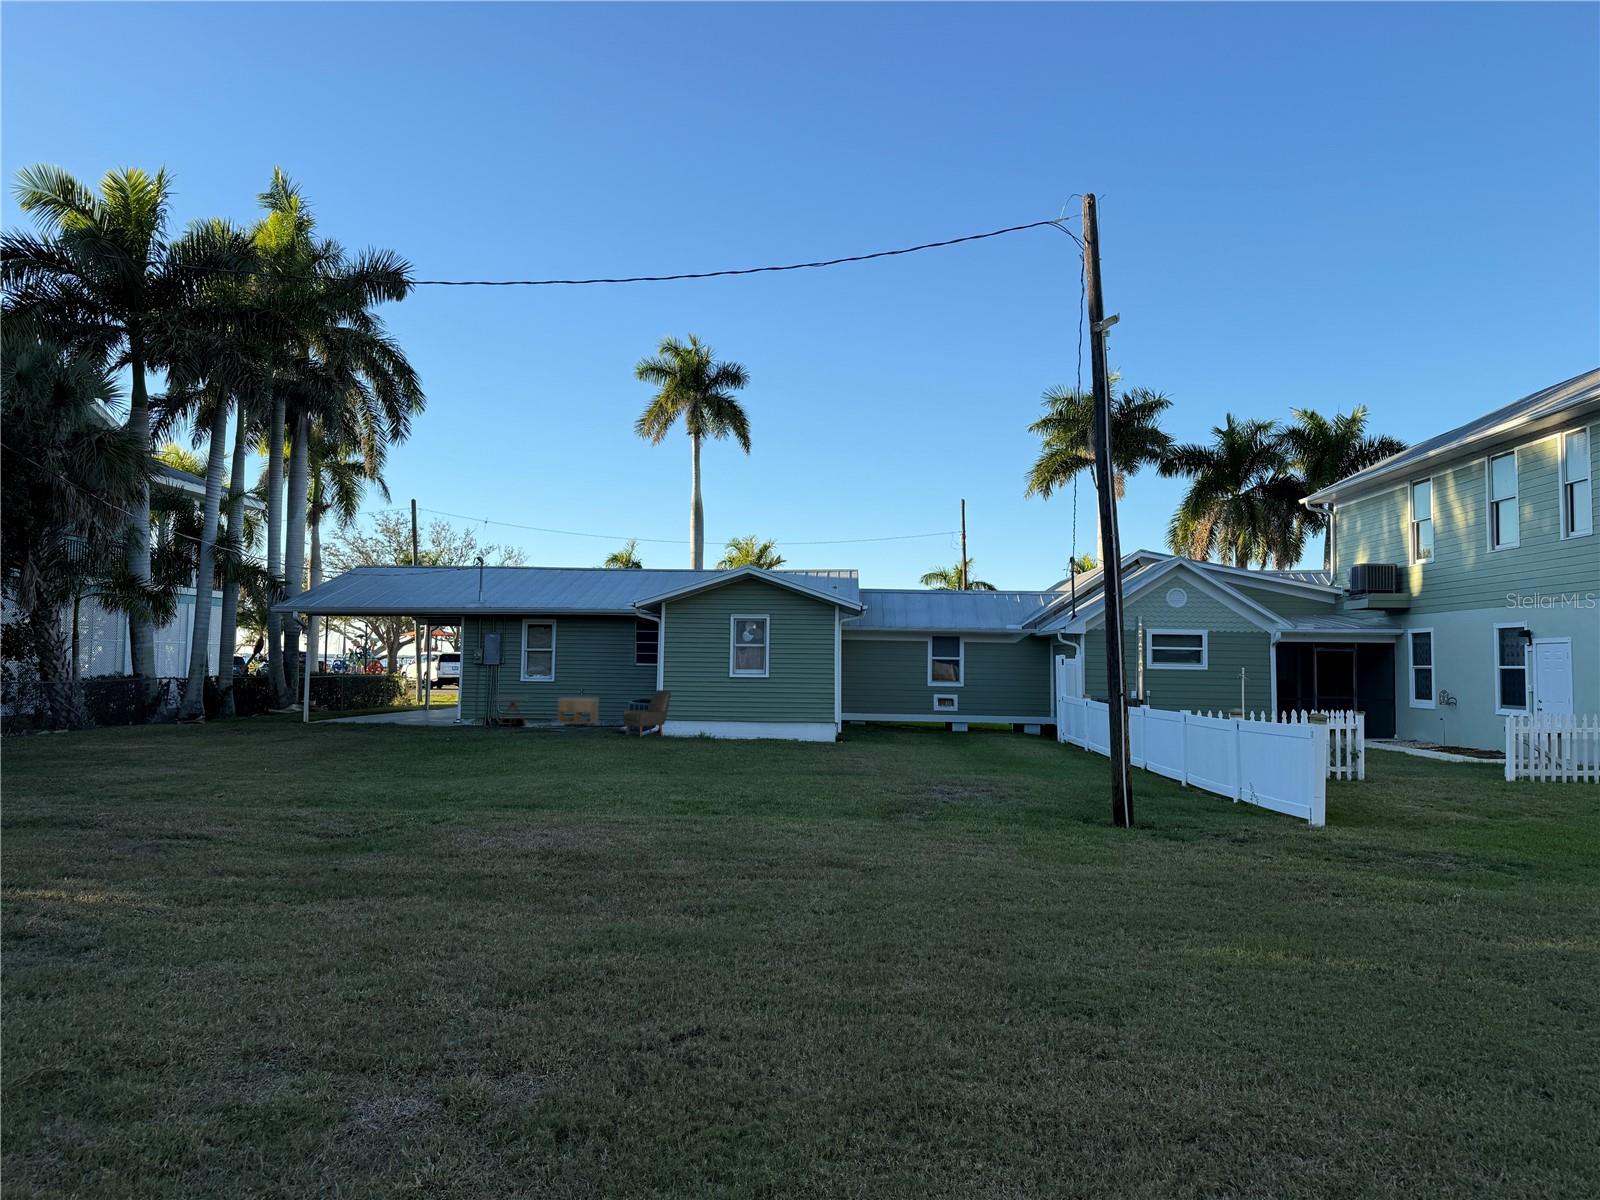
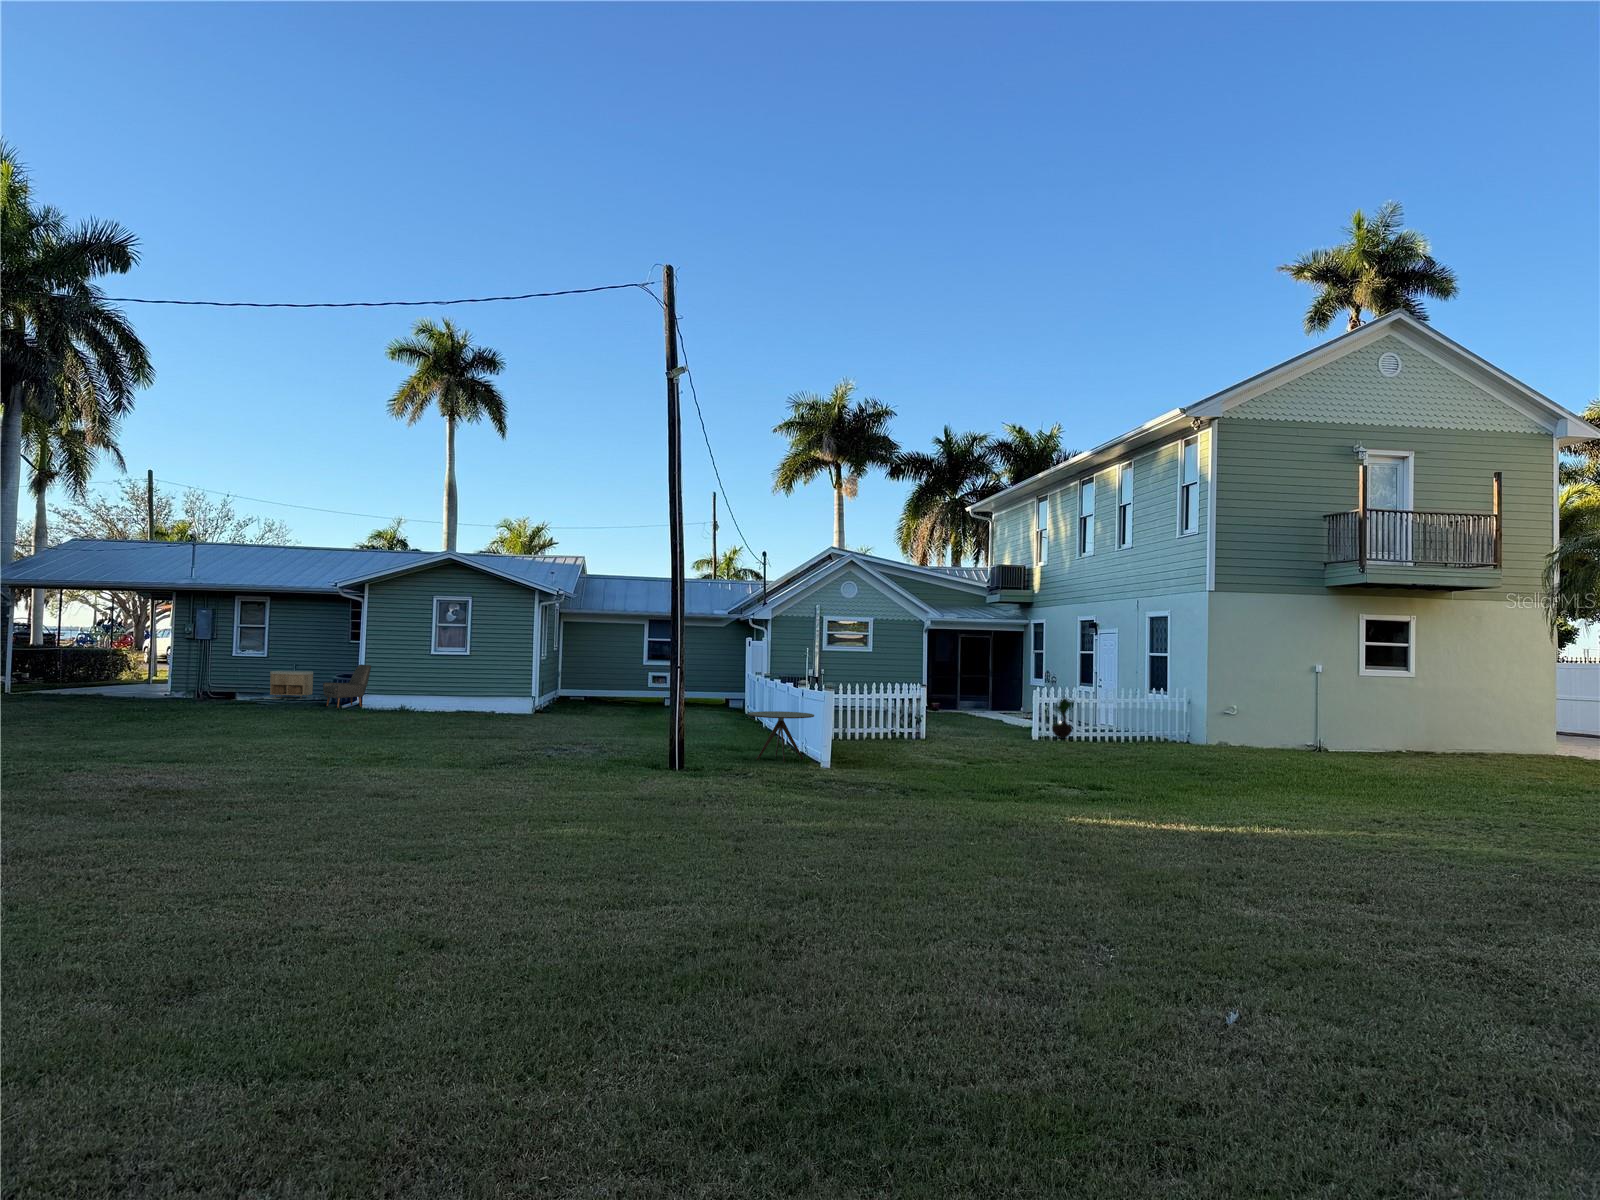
round table: present [494,697,531,726] -> present [748,711,814,762]
potted tree: none [1530,720,1569,777] -> present [1052,698,1075,738]

